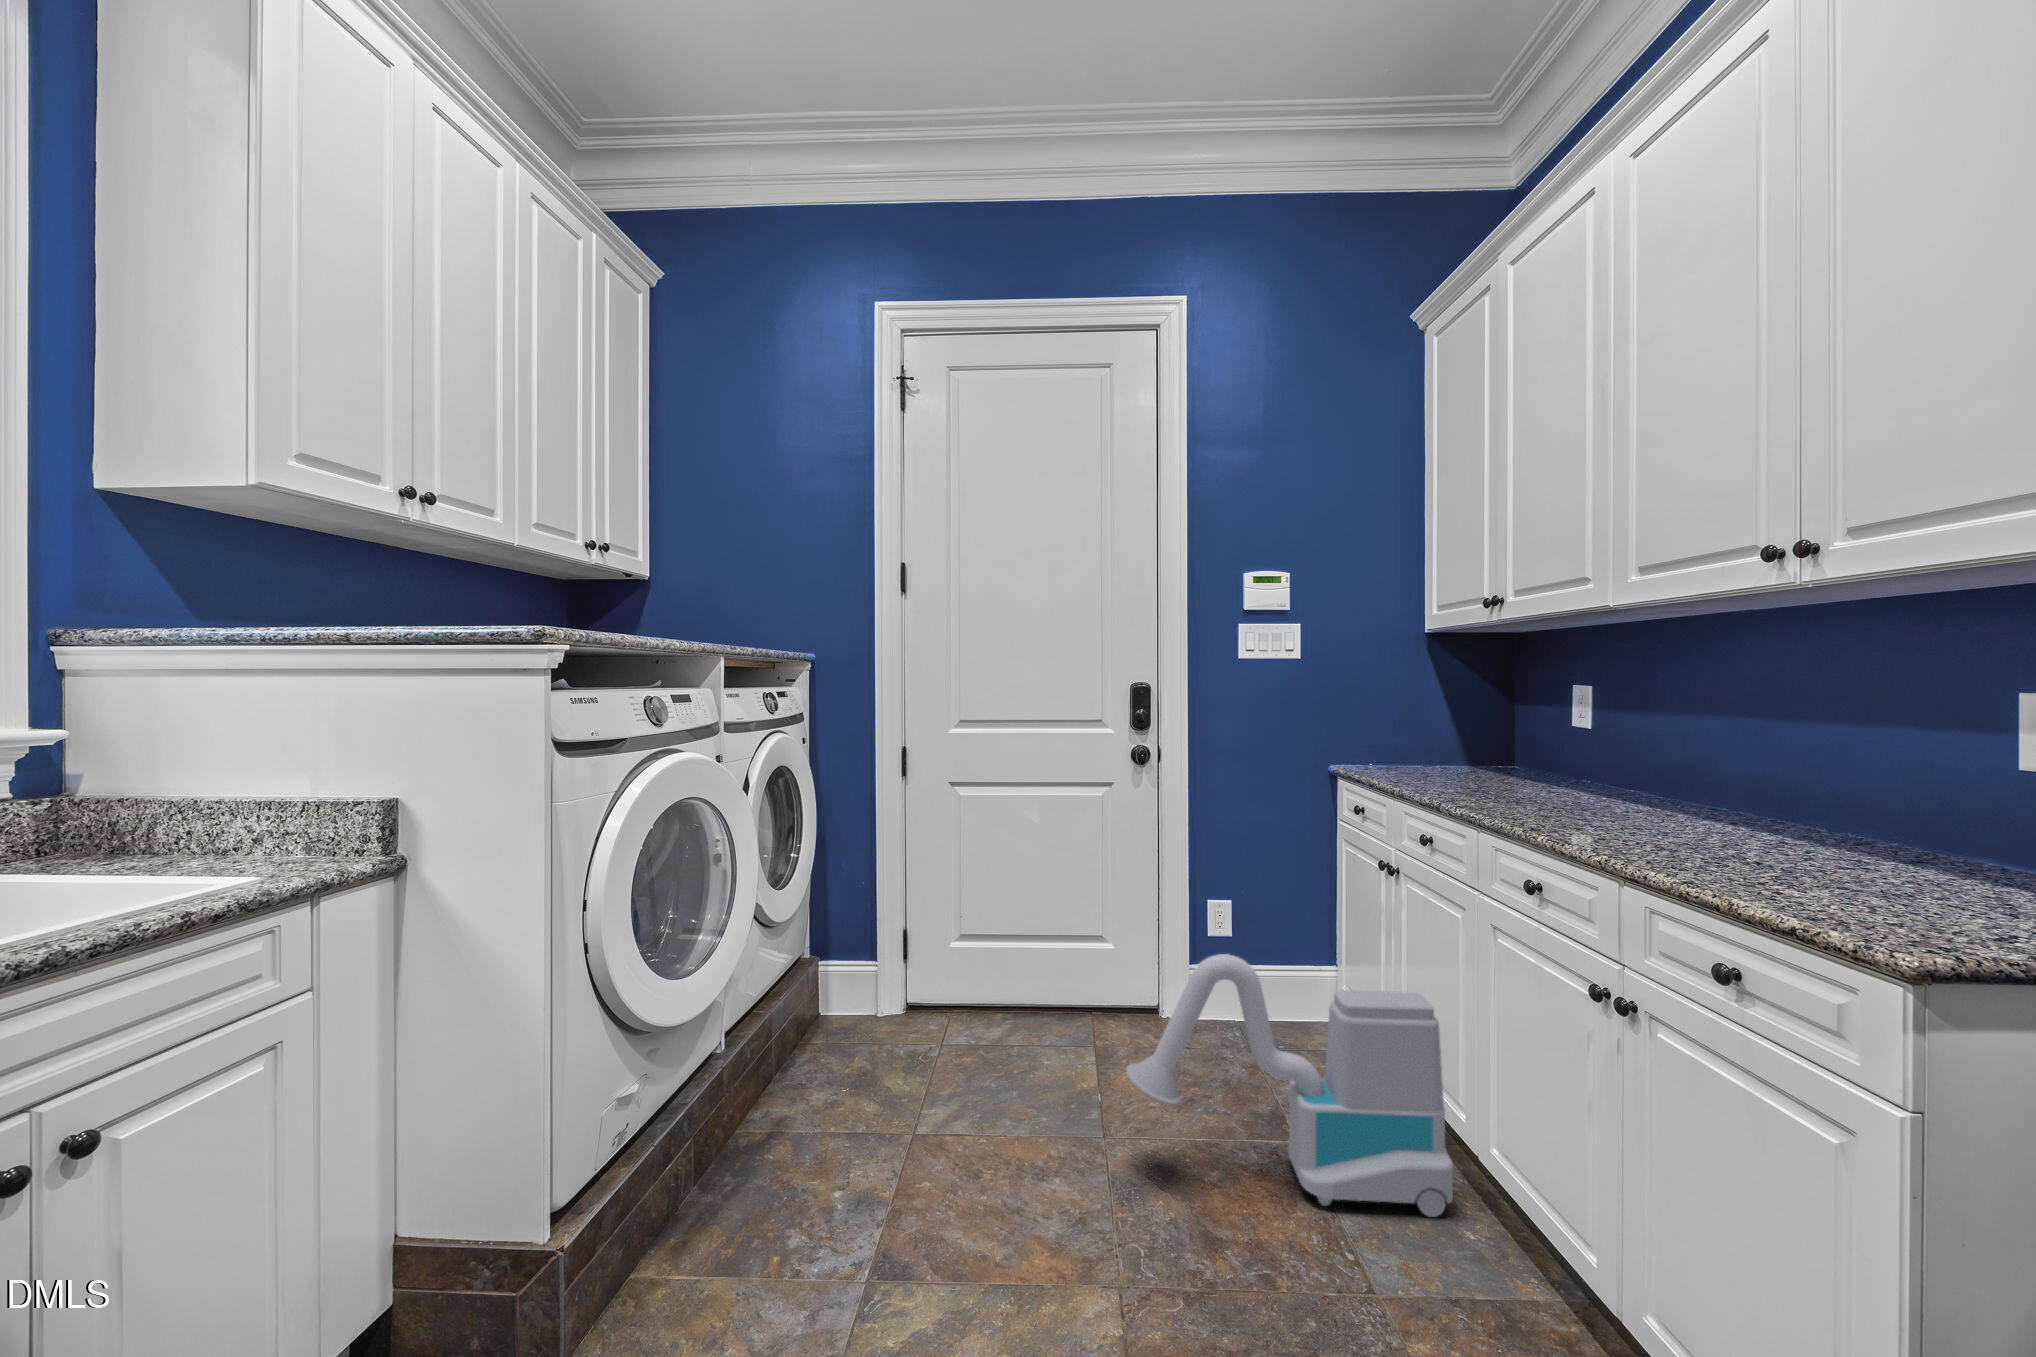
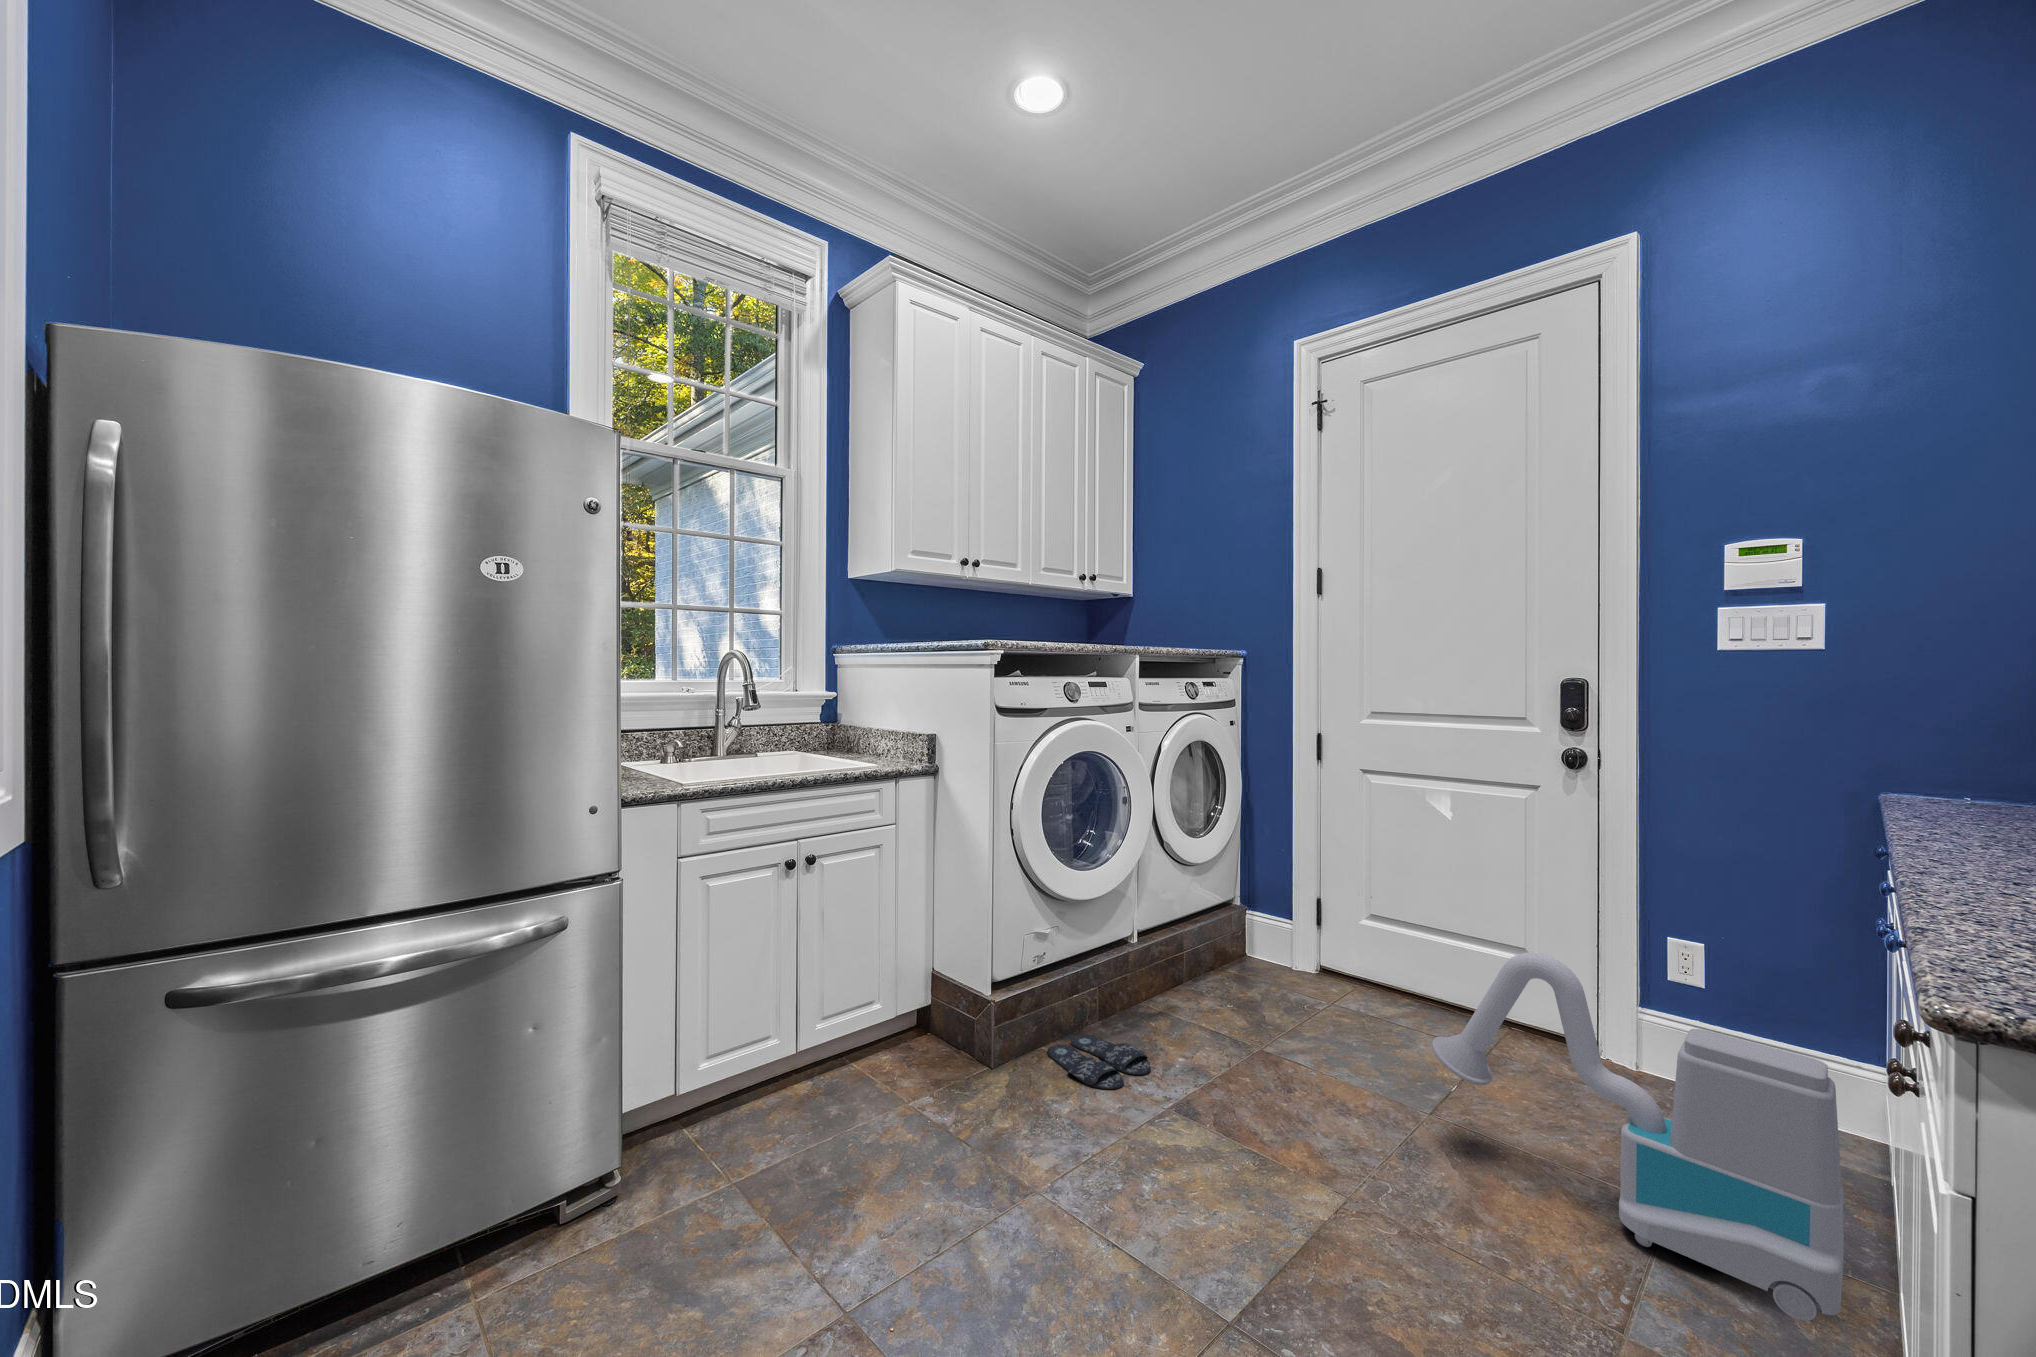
slippers: none [638,1214,807,1312] -> present [1047,1035,1151,1089]

